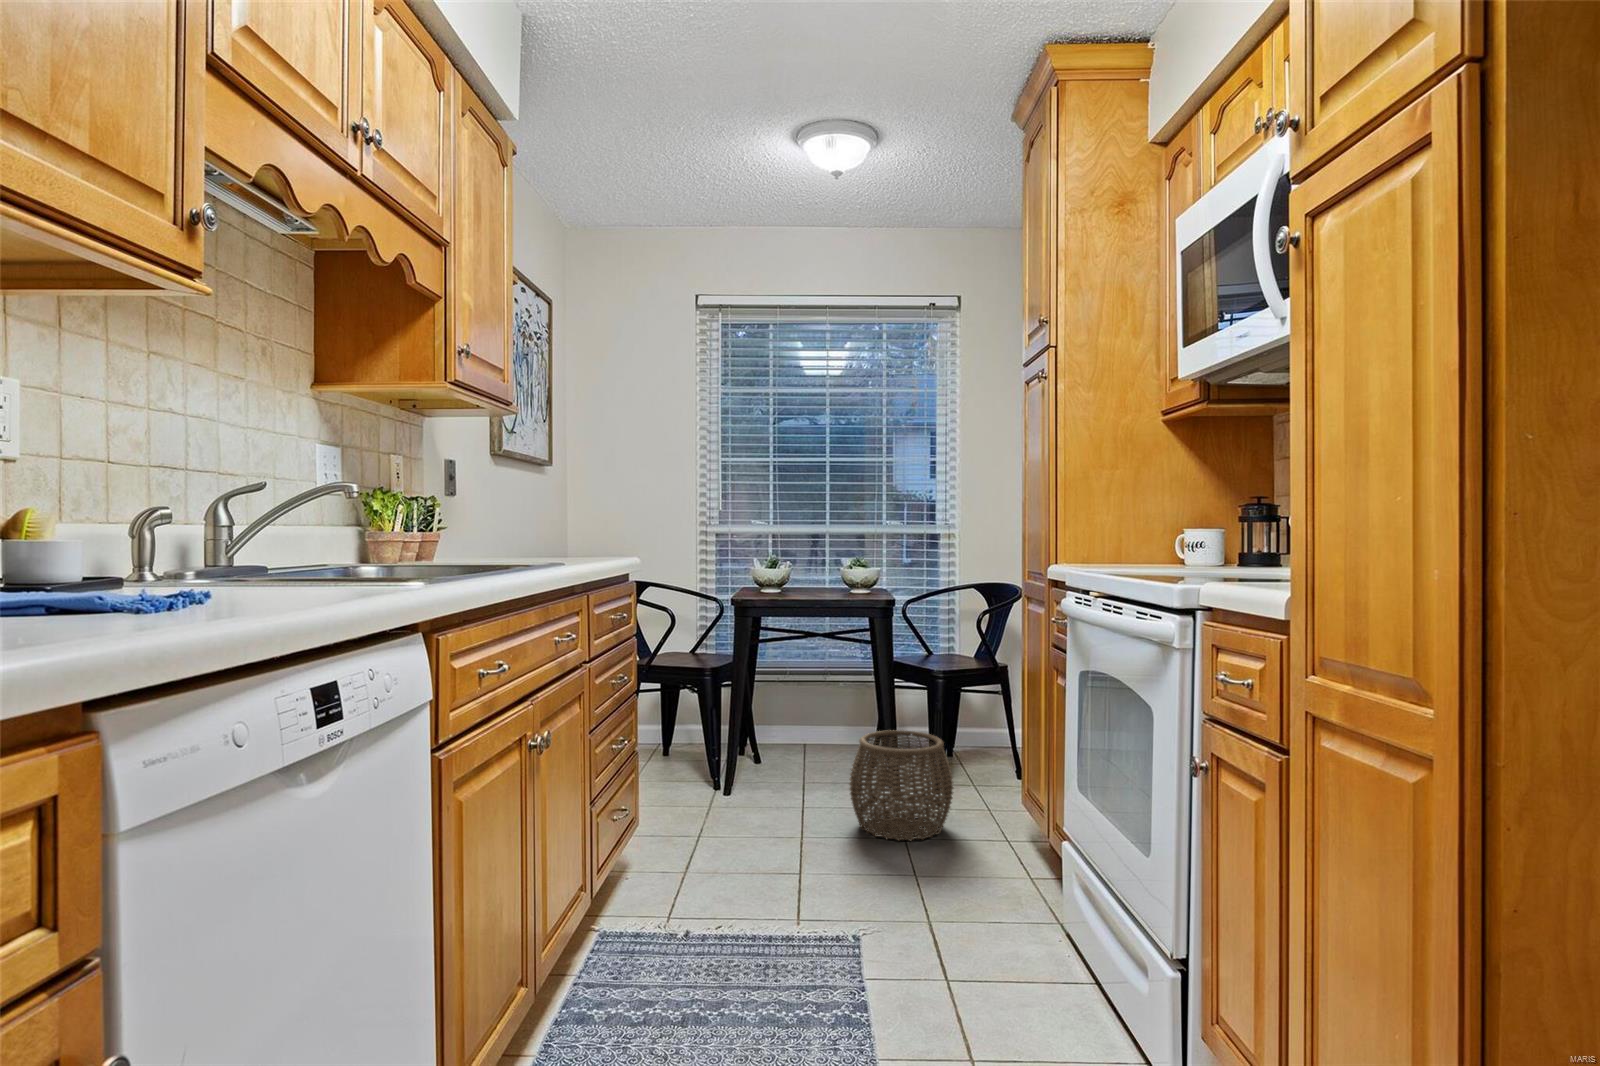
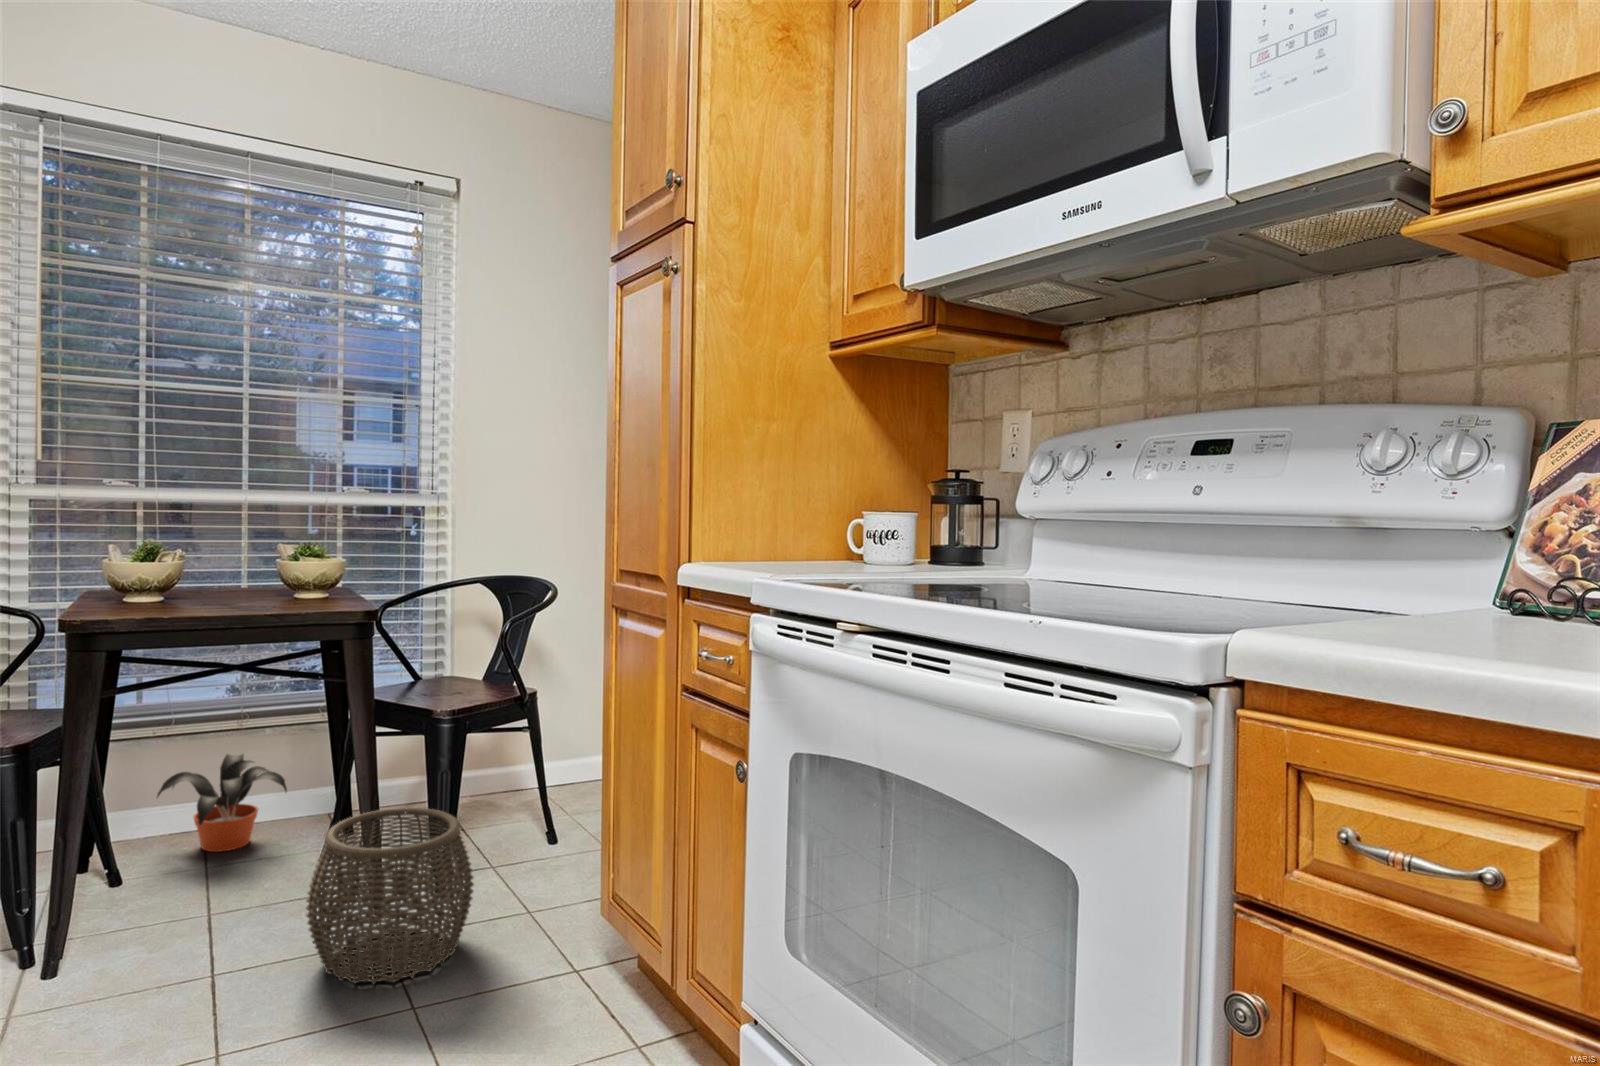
potted plant: none [778,697,850,759] -> present [157,754,287,852]

